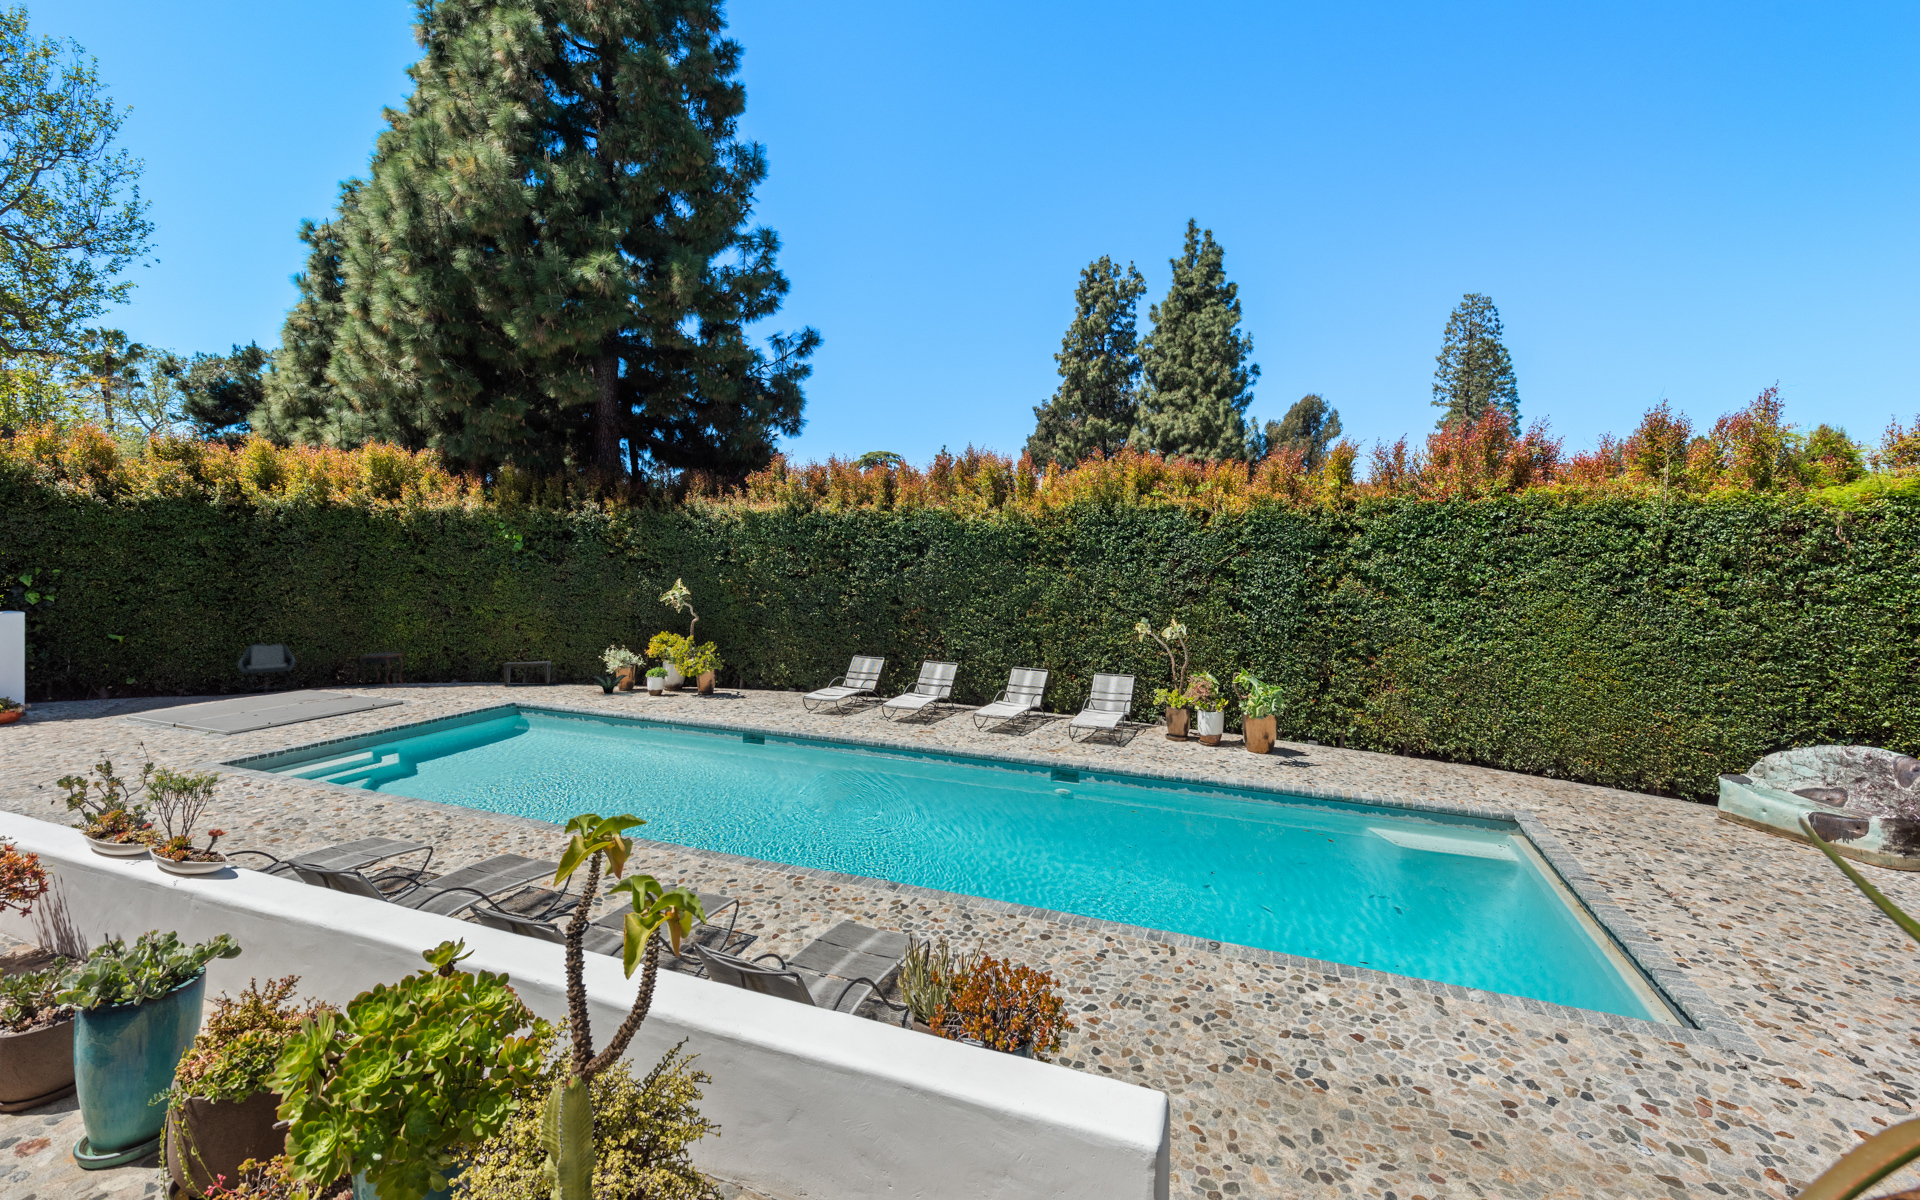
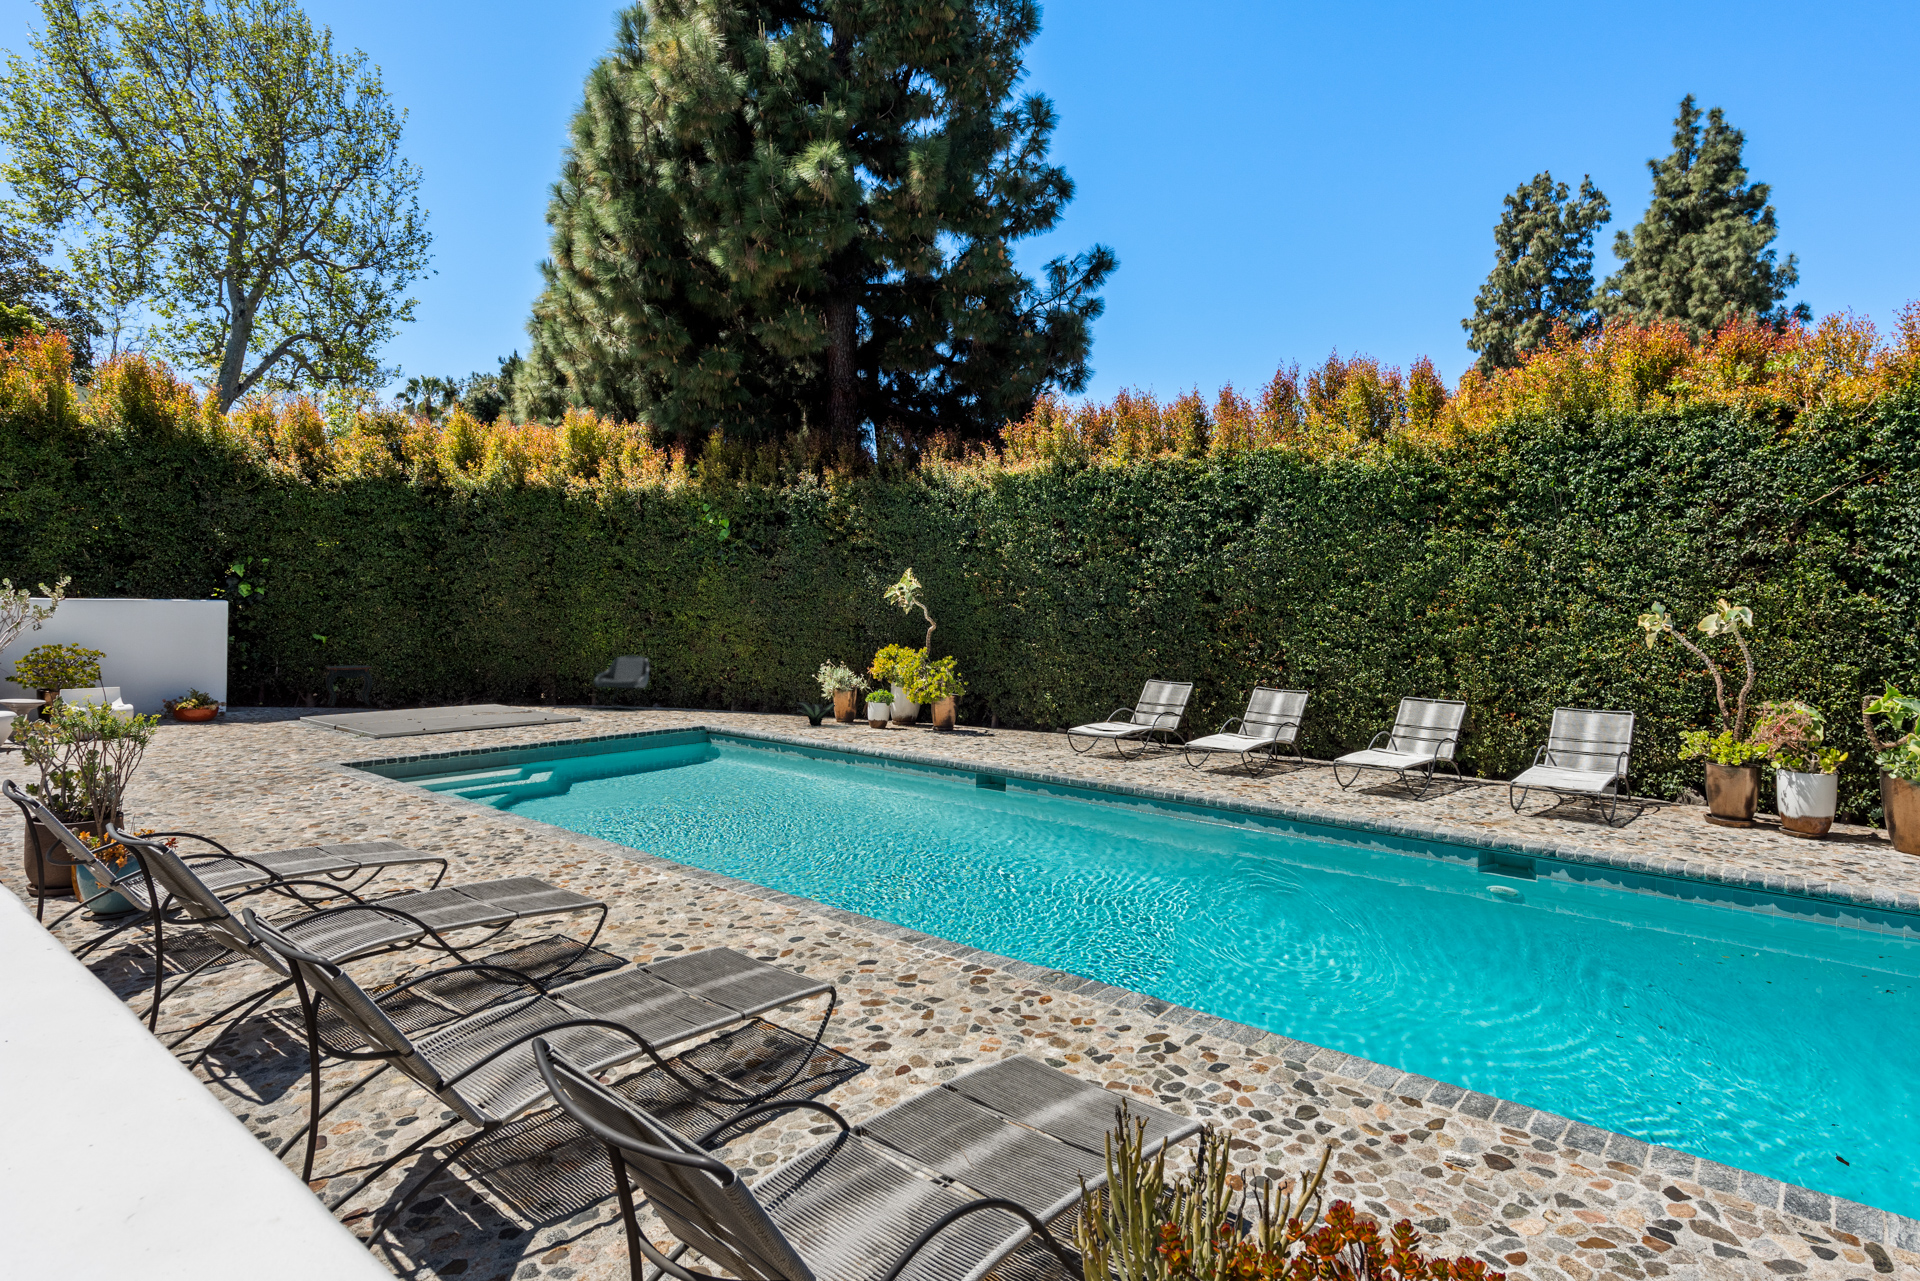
lounge chair: present [238,644,295,689] -> present [594,656,649,708]
side table: present [360,652,403,685] -> present [326,665,372,706]
bench: present [503,661,551,686] -> none [697,684,754,715]

